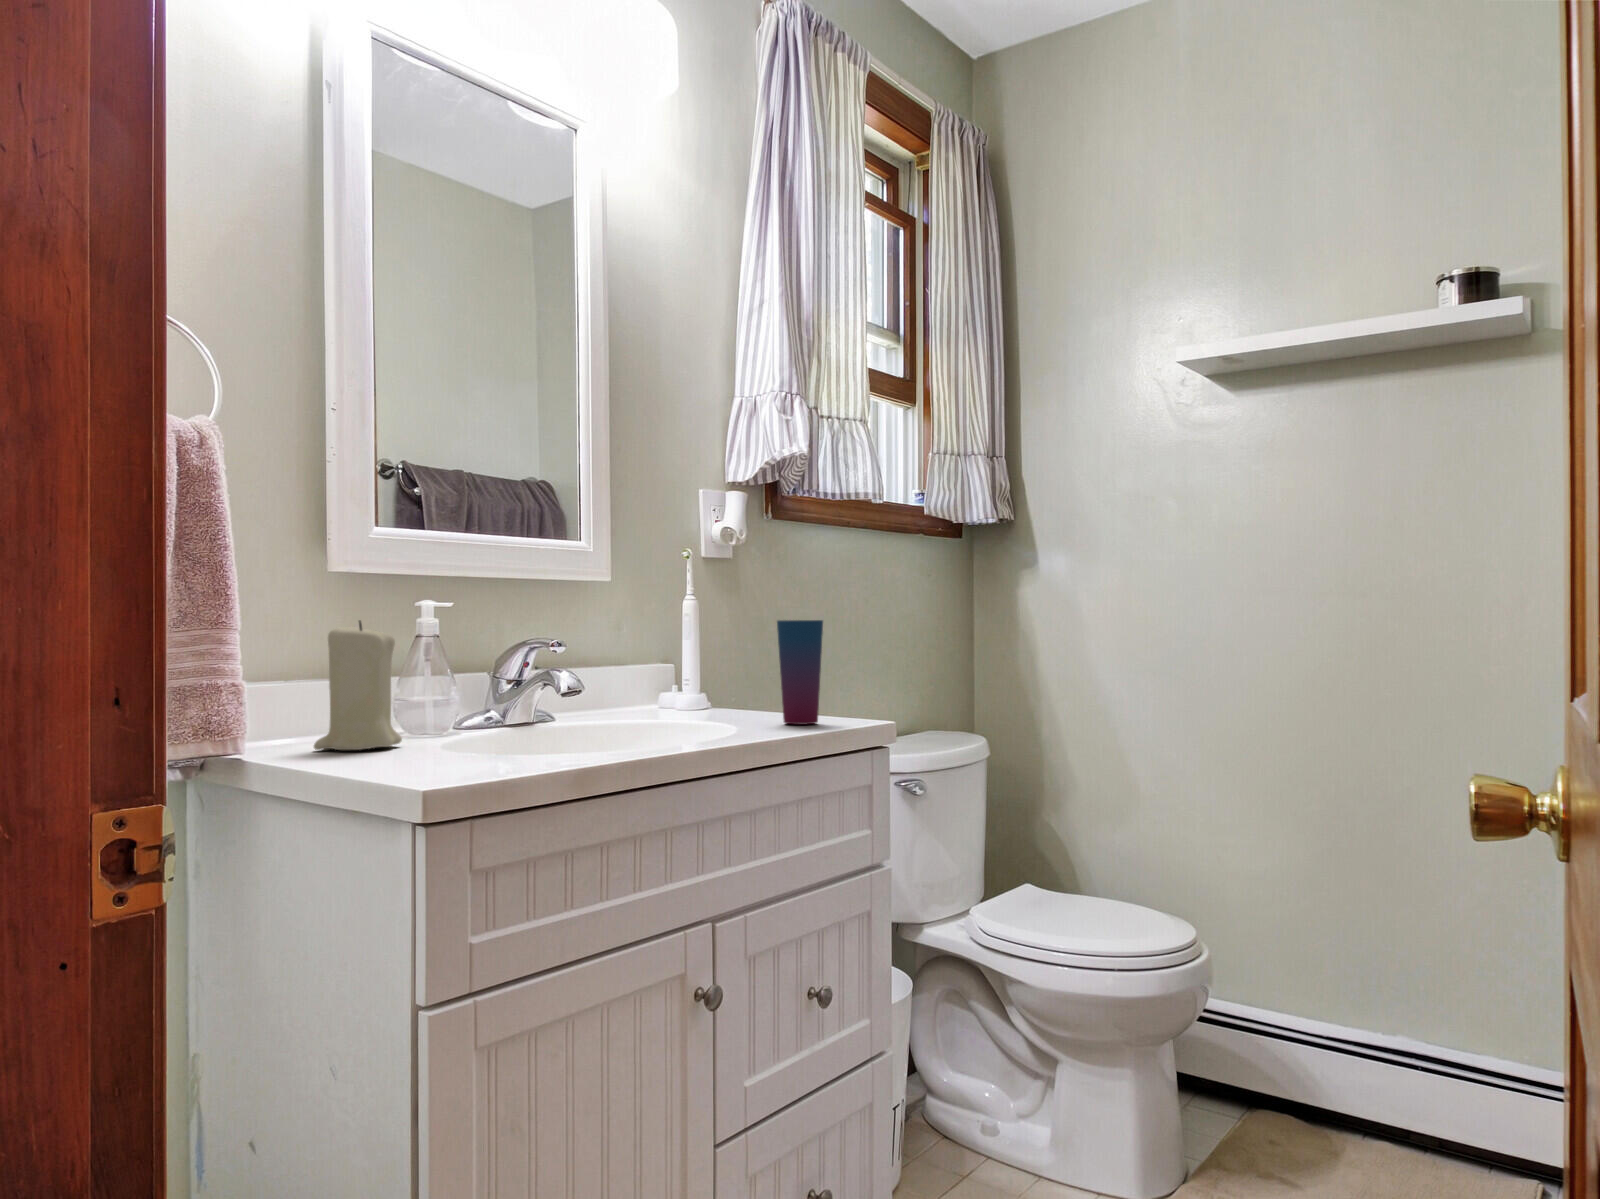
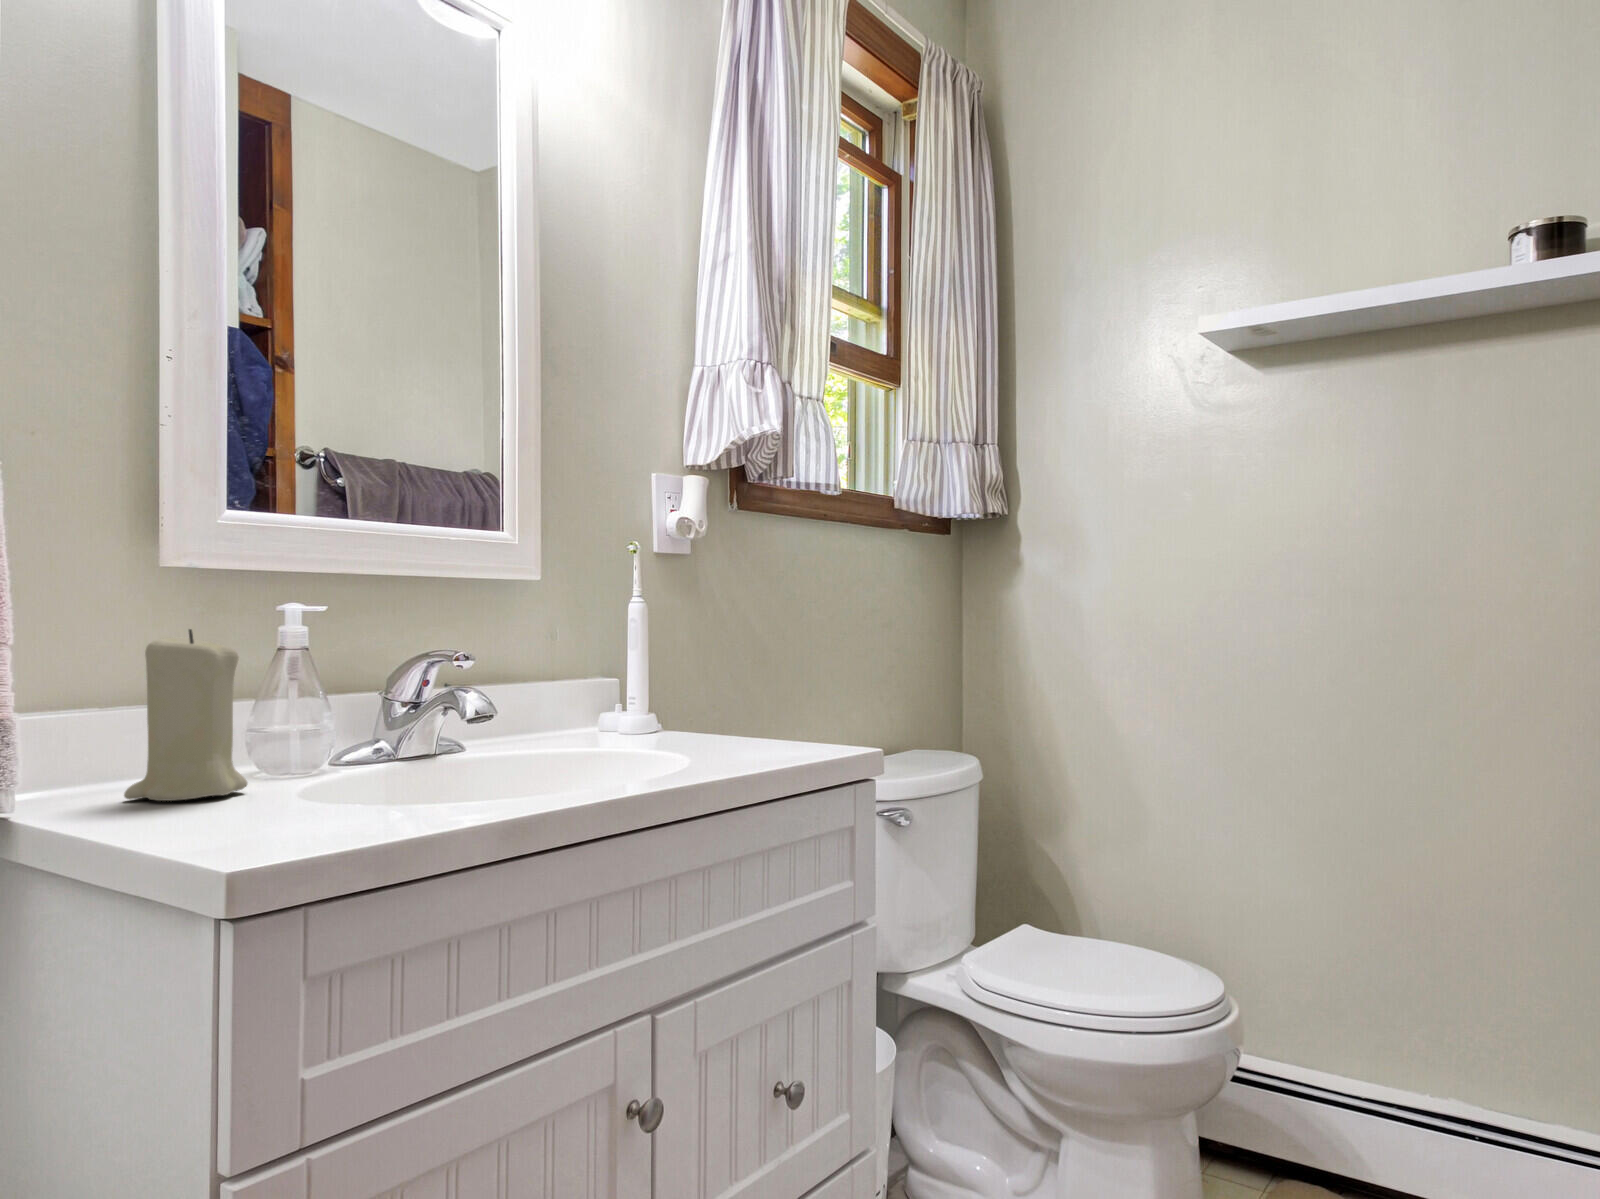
cup: present [777,620,823,724] -> none [738,628,795,756]

